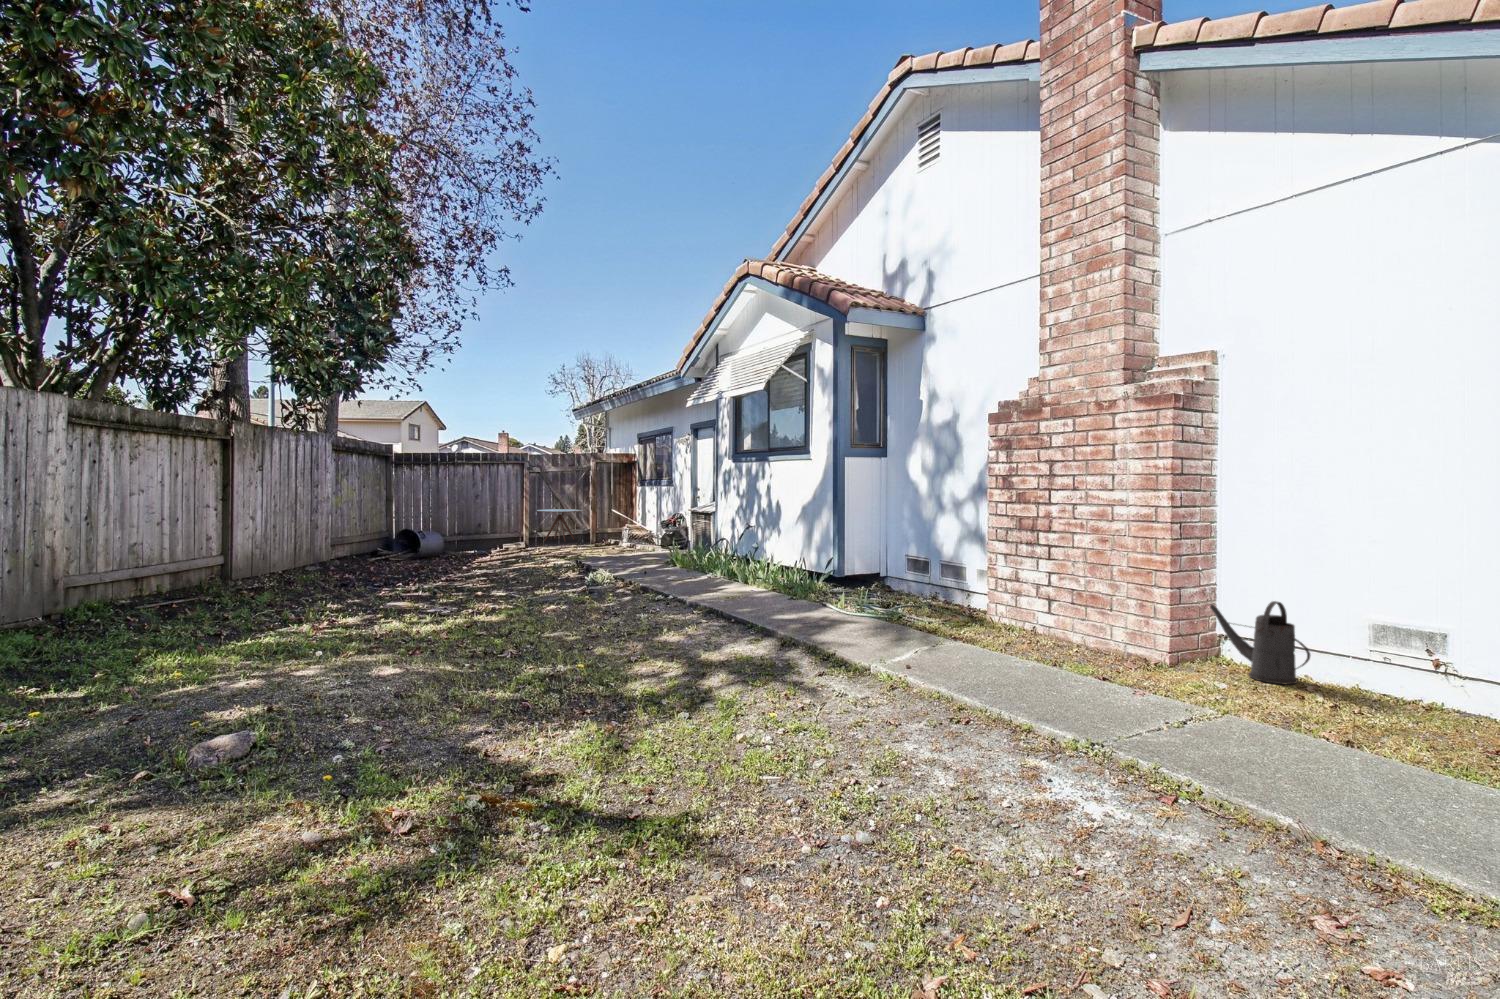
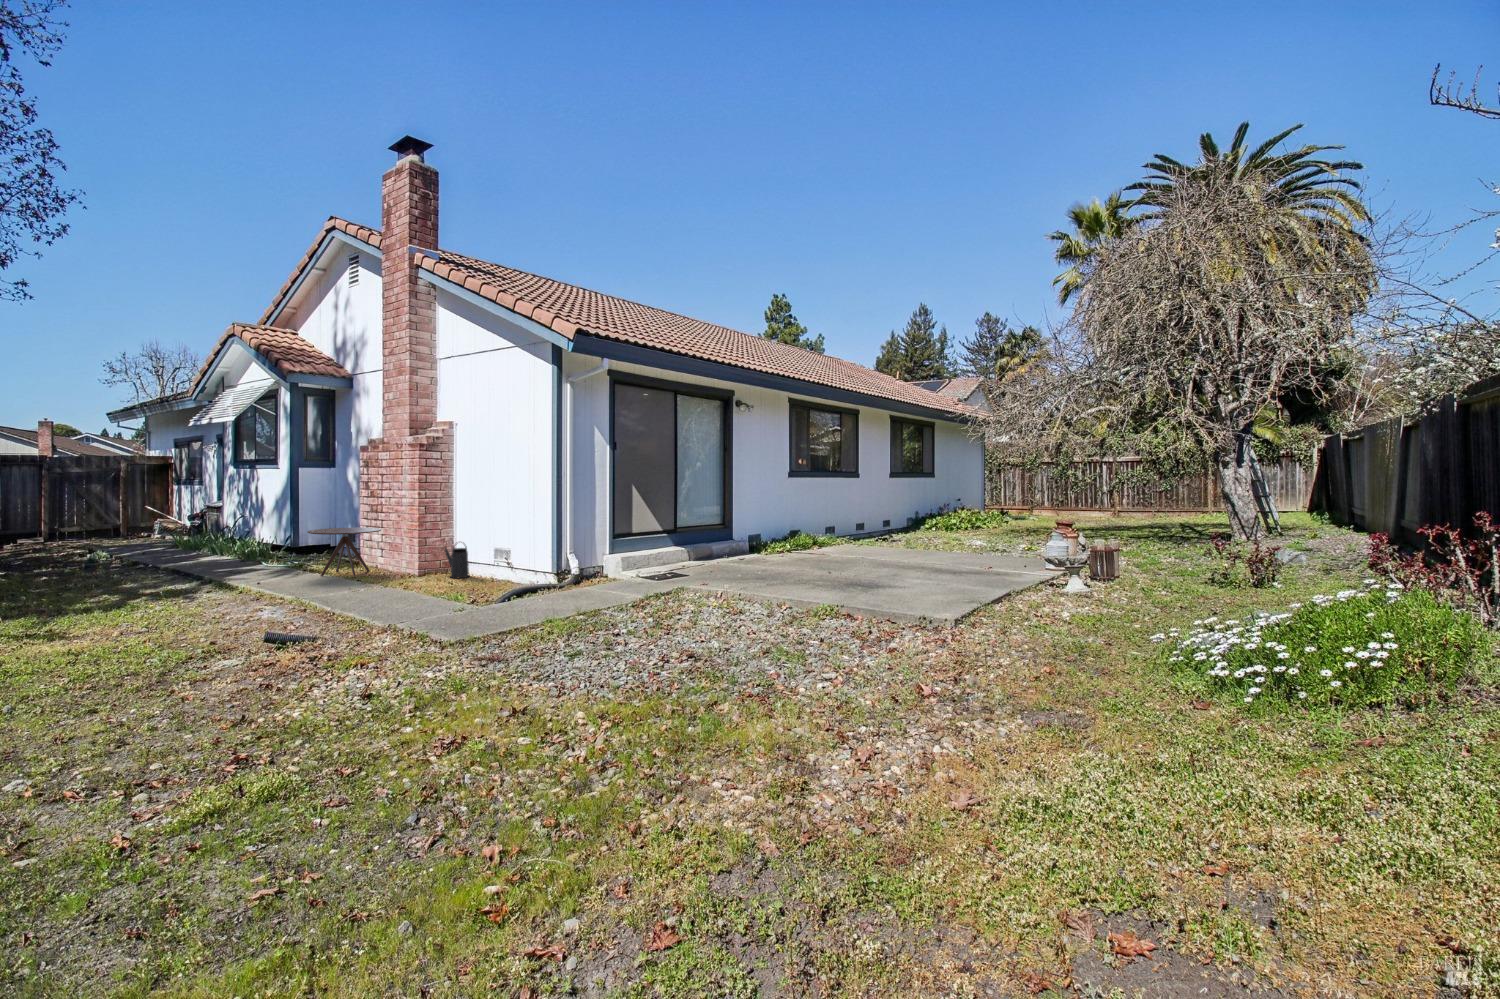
round table: present [537,509,583,542] -> present [307,527,381,576]

